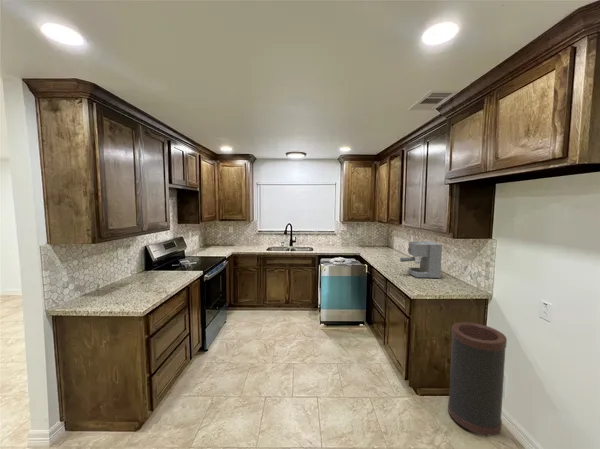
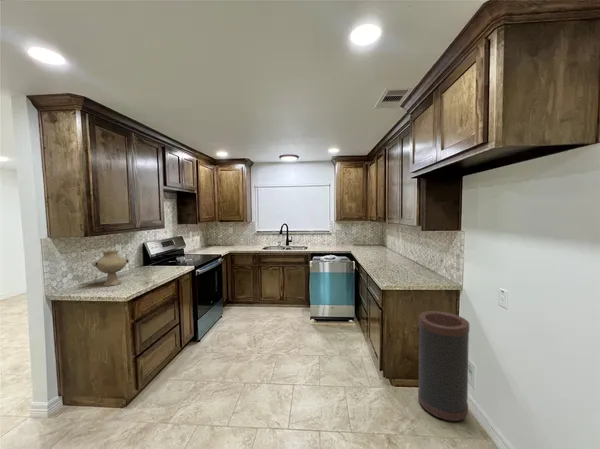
coffee maker: present [400,241,442,278] -> none [379,236,418,271]
vase: none [98,257,138,297] -> present [92,250,129,286]

